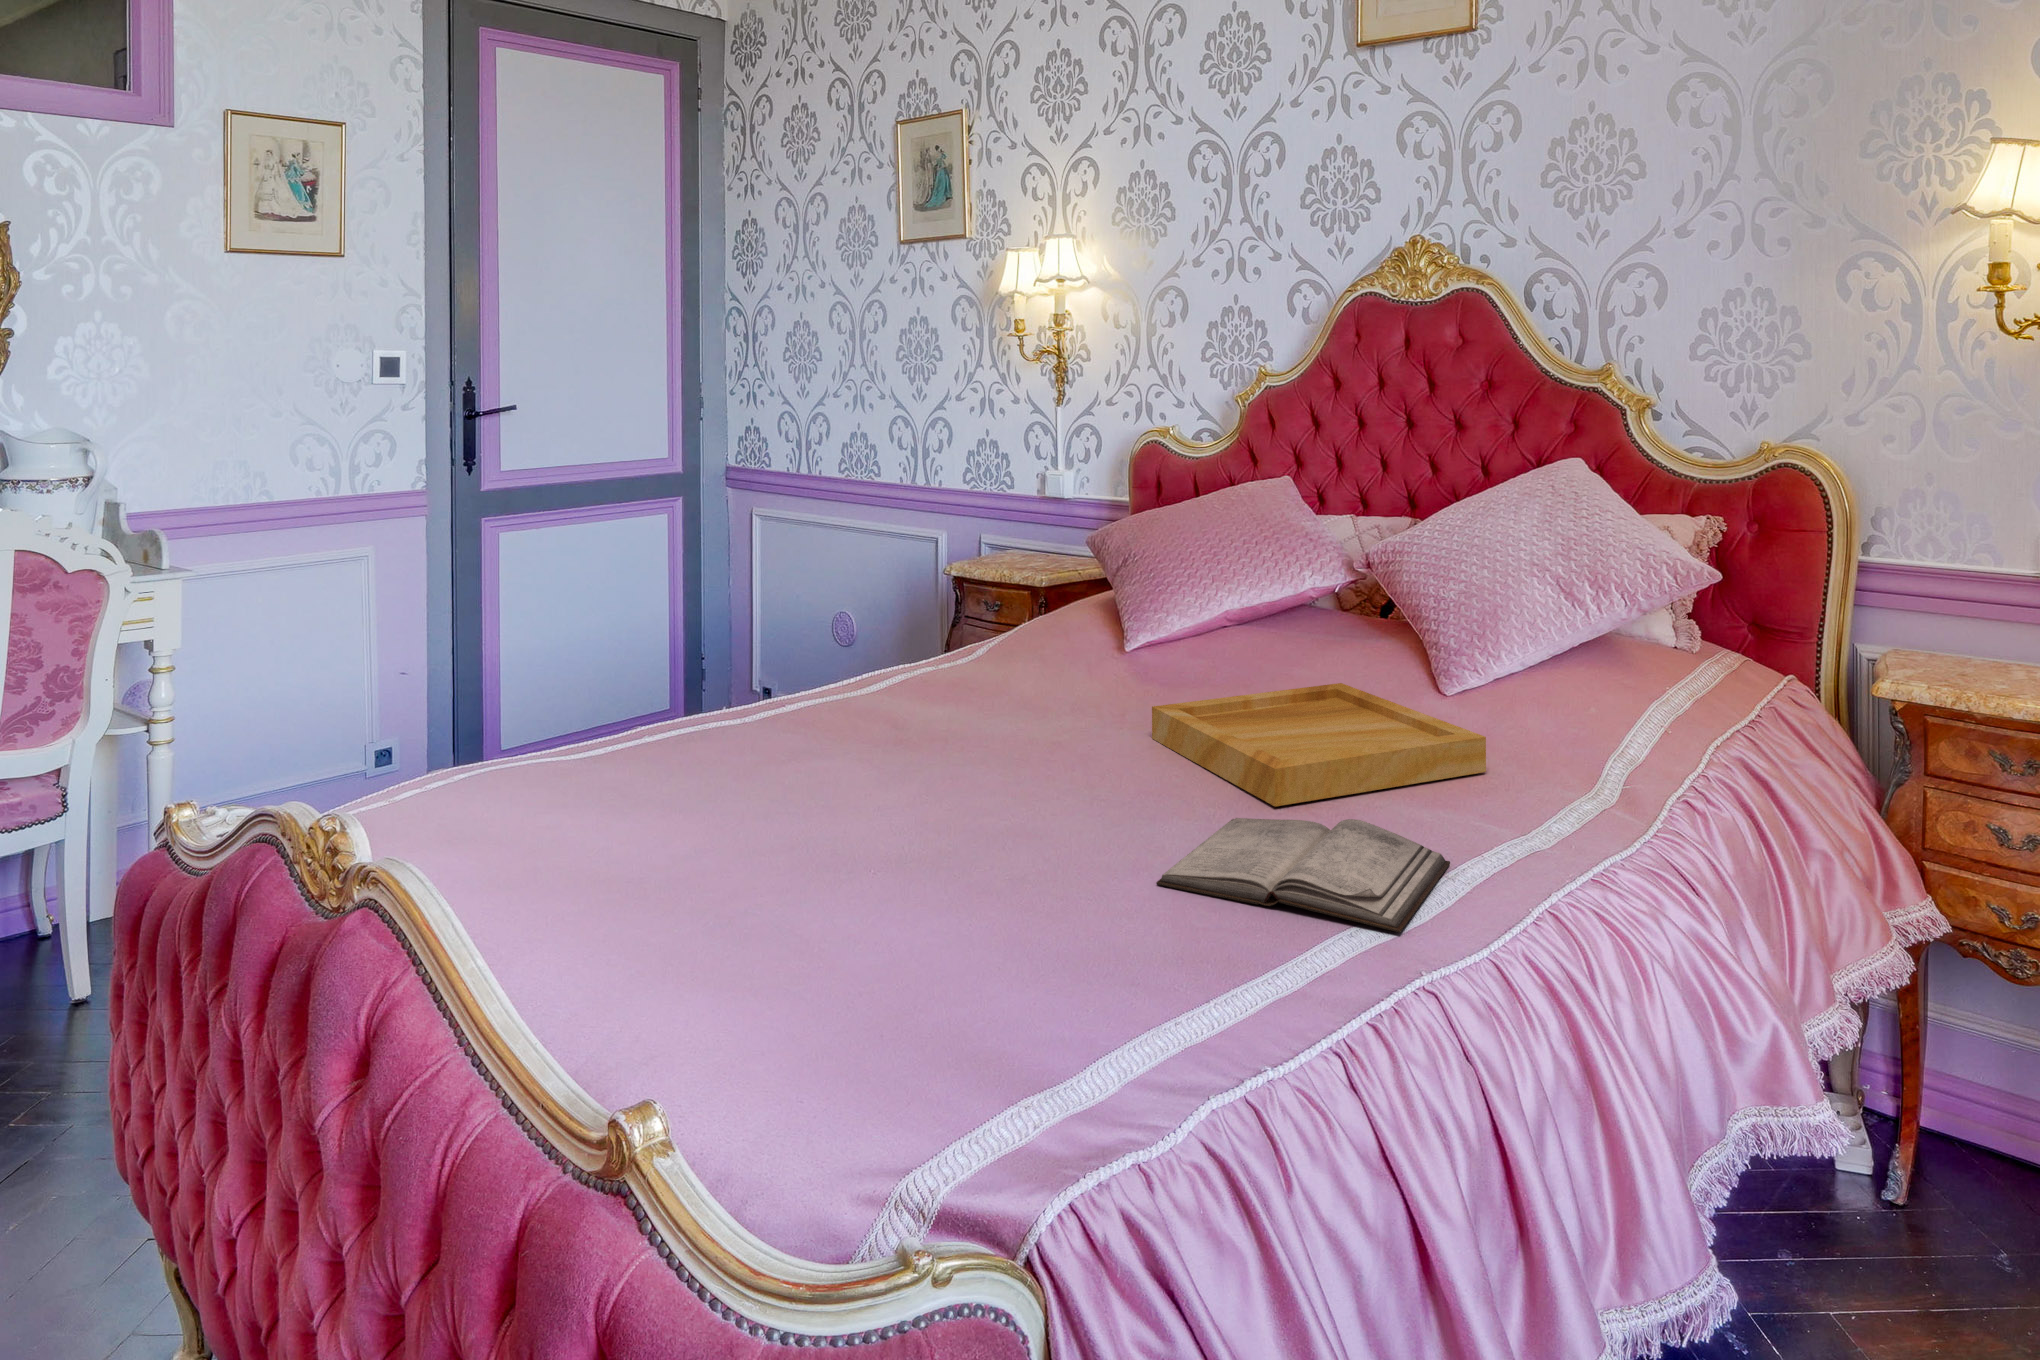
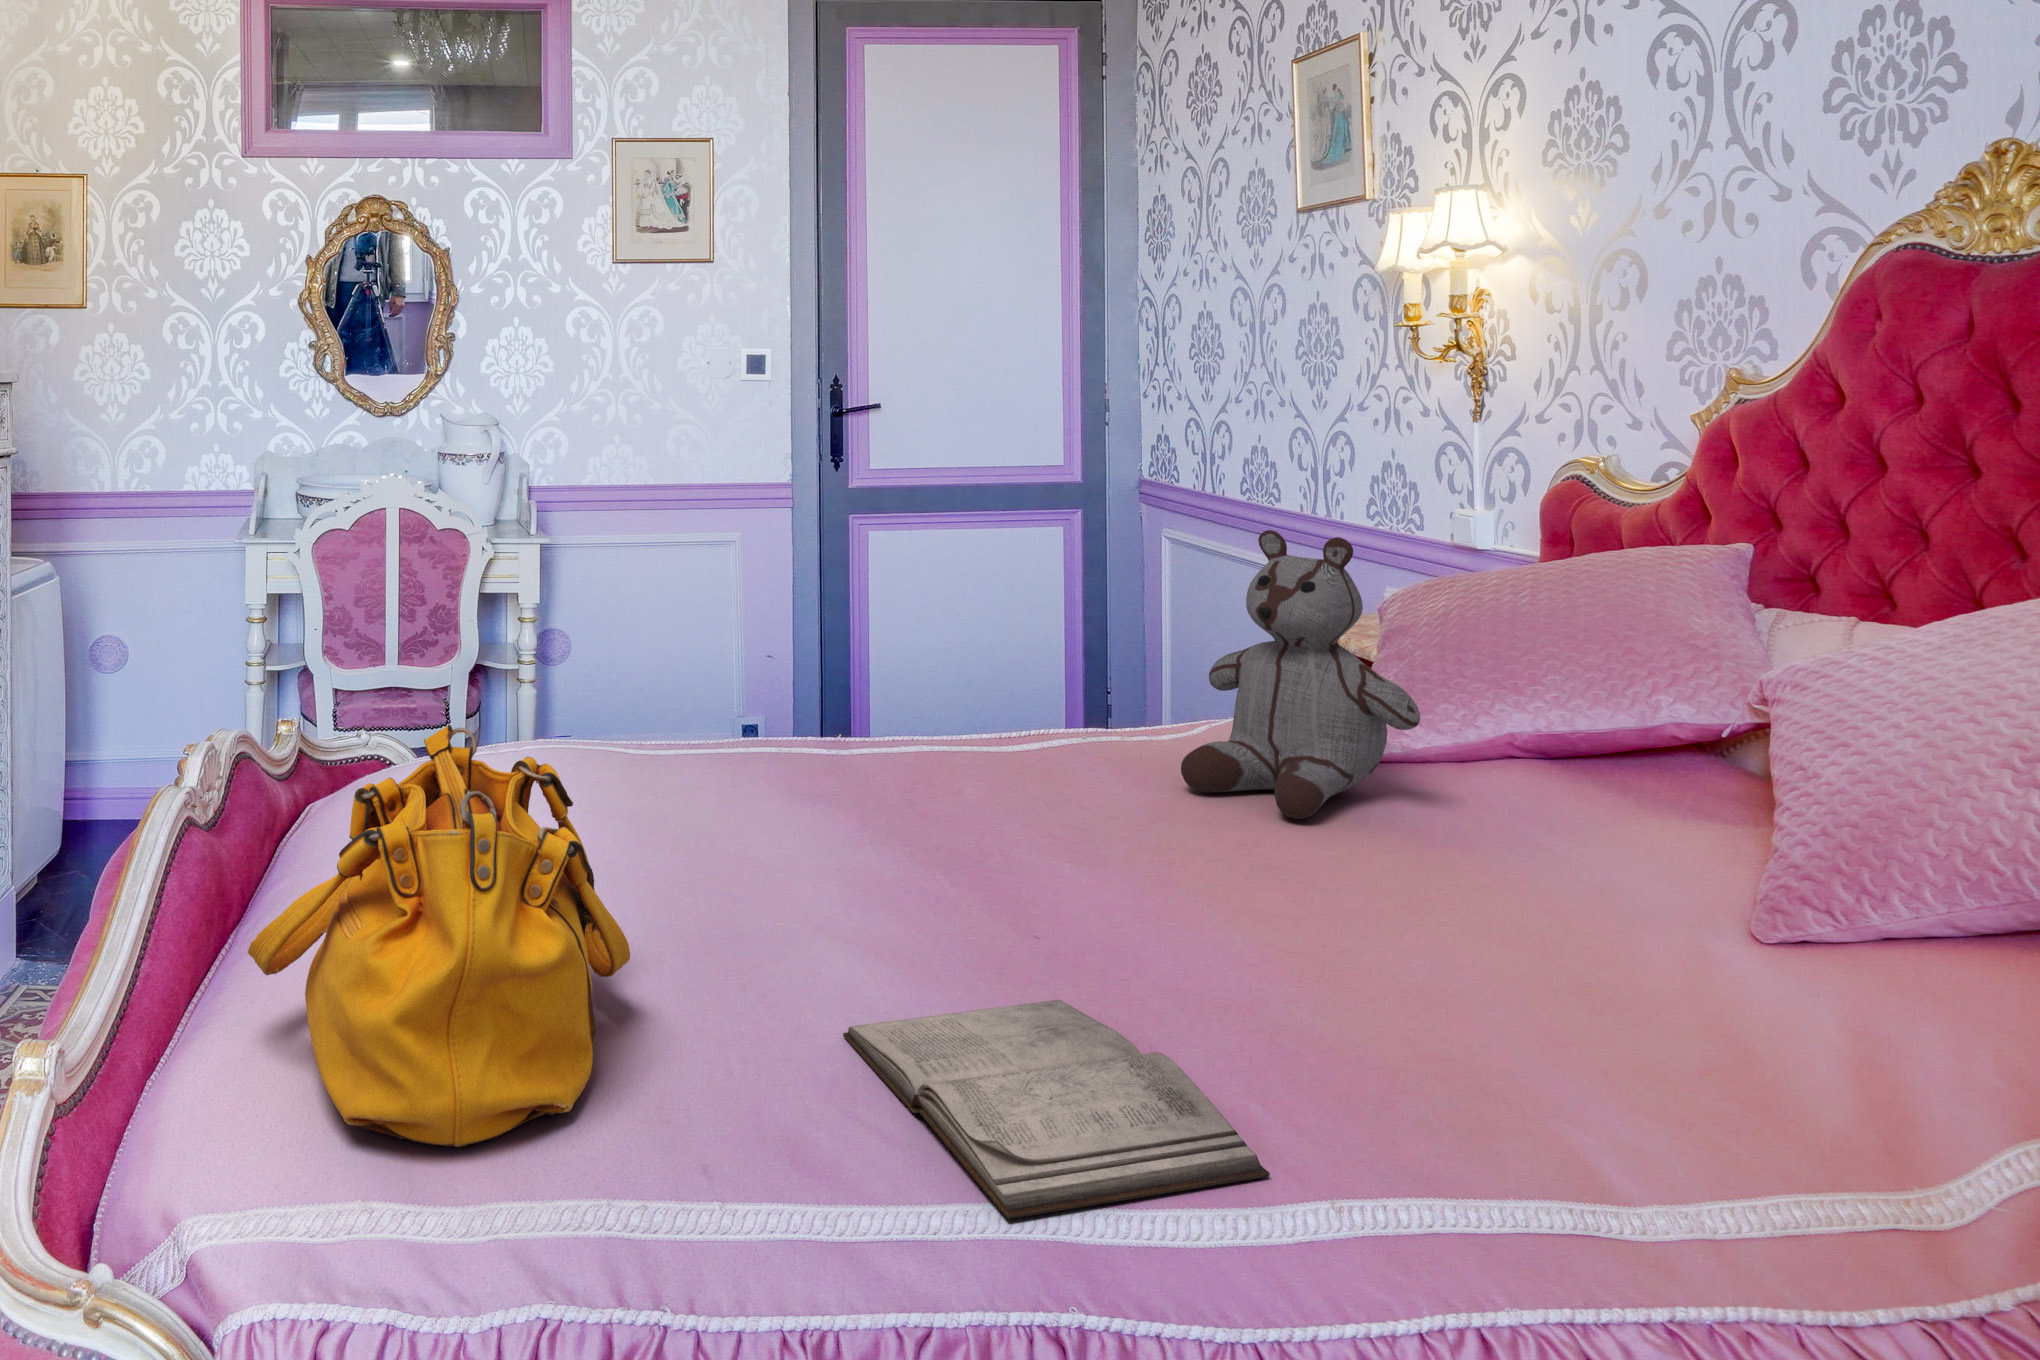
stuffed bear: none [1058,482,1212,687] -> present [1181,530,1420,819]
tray: present [1152,683,1486,807] -> none [1155,835,1617,1085]
handbag: none [747,706,1106,1074] -> present [248,725,630,1147]

